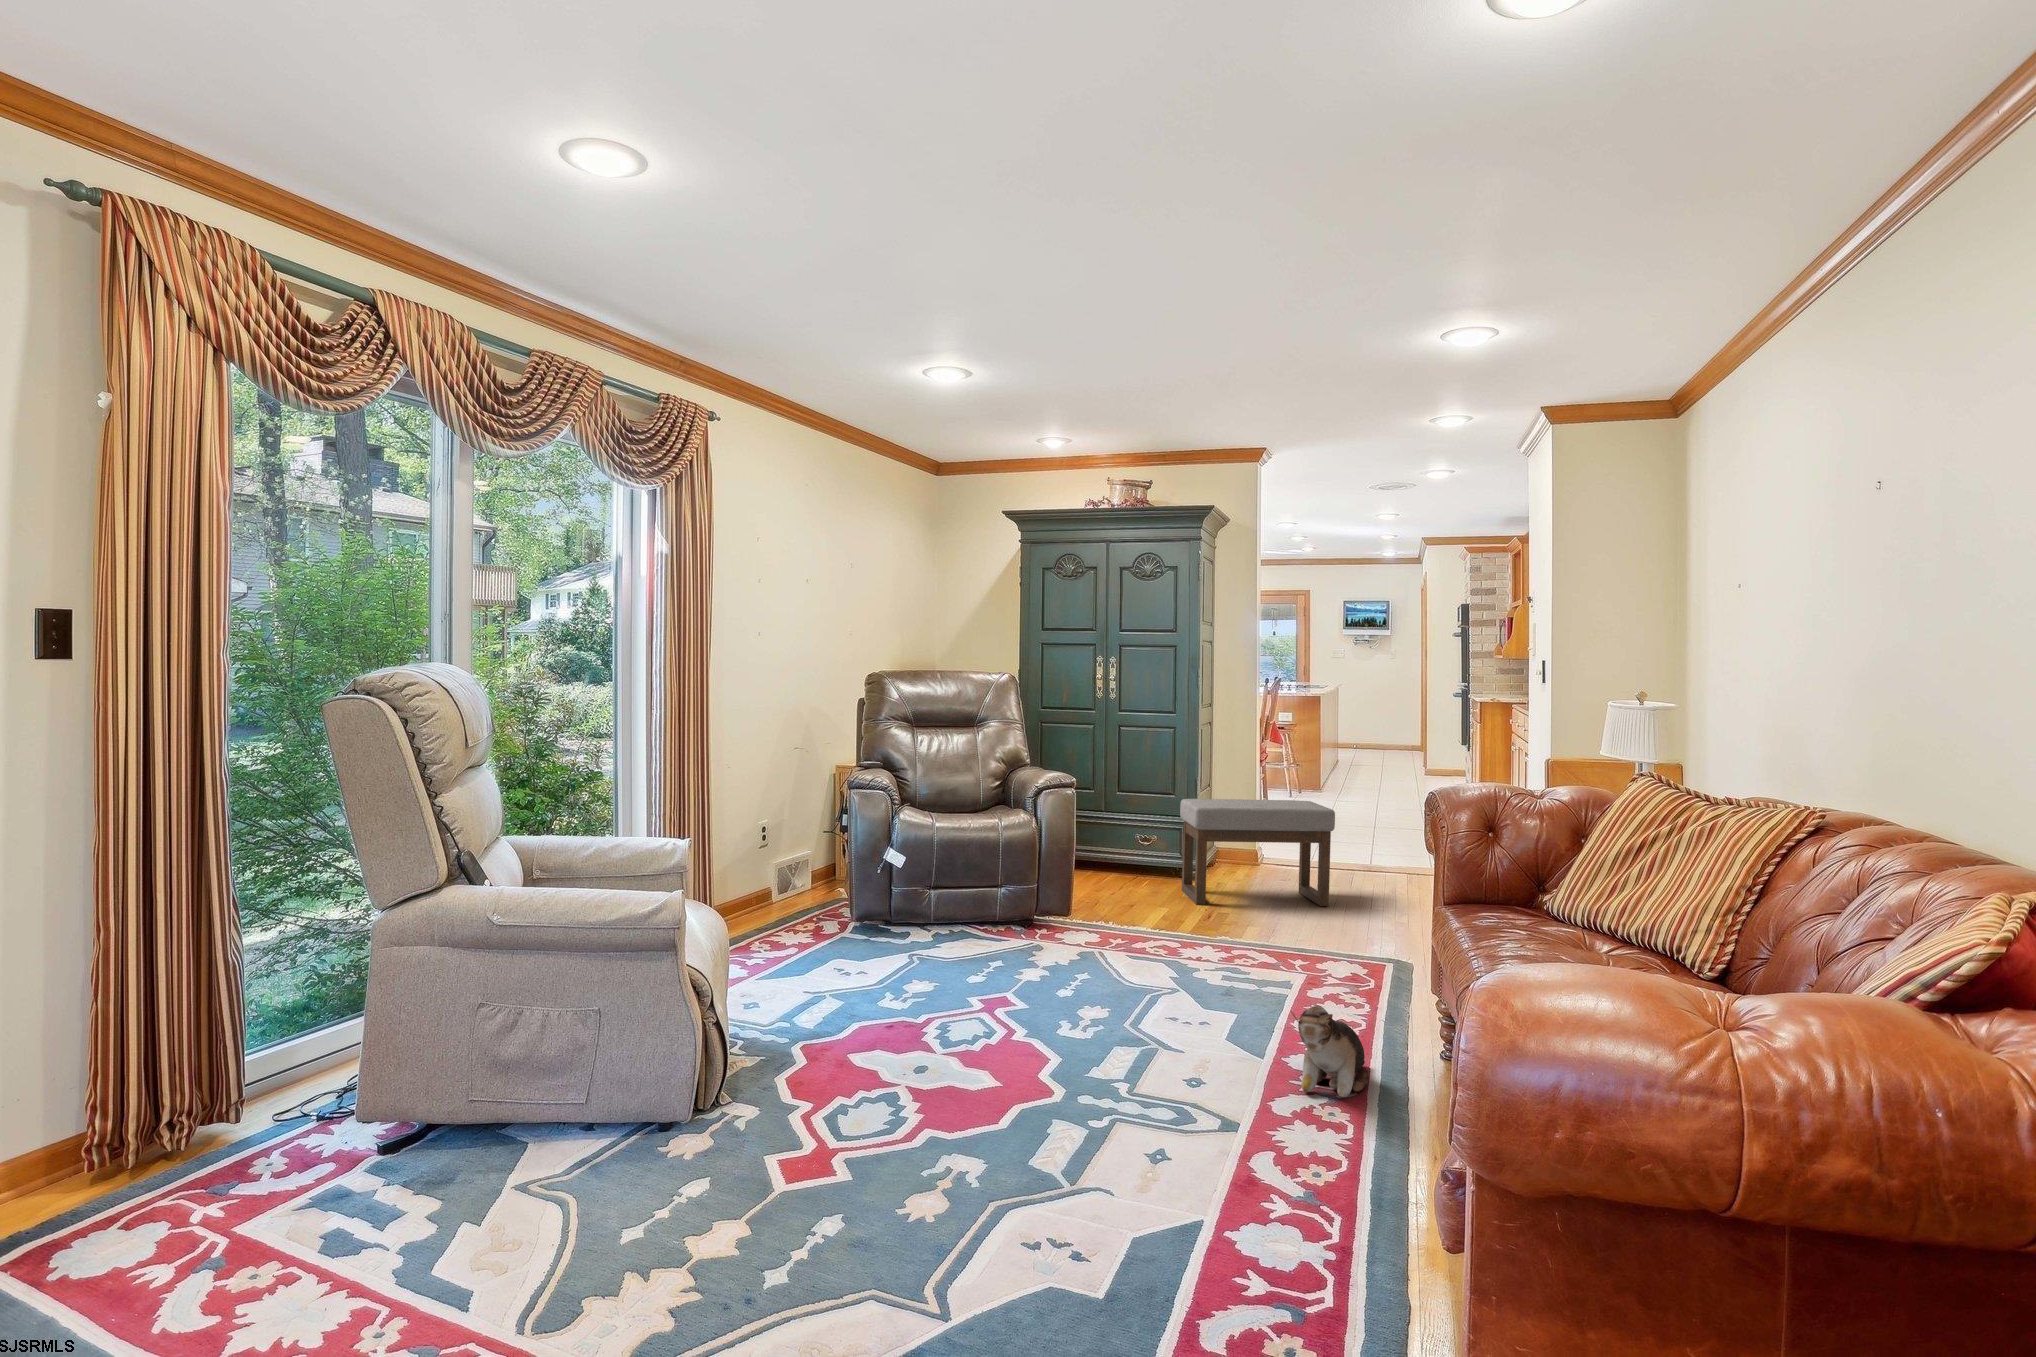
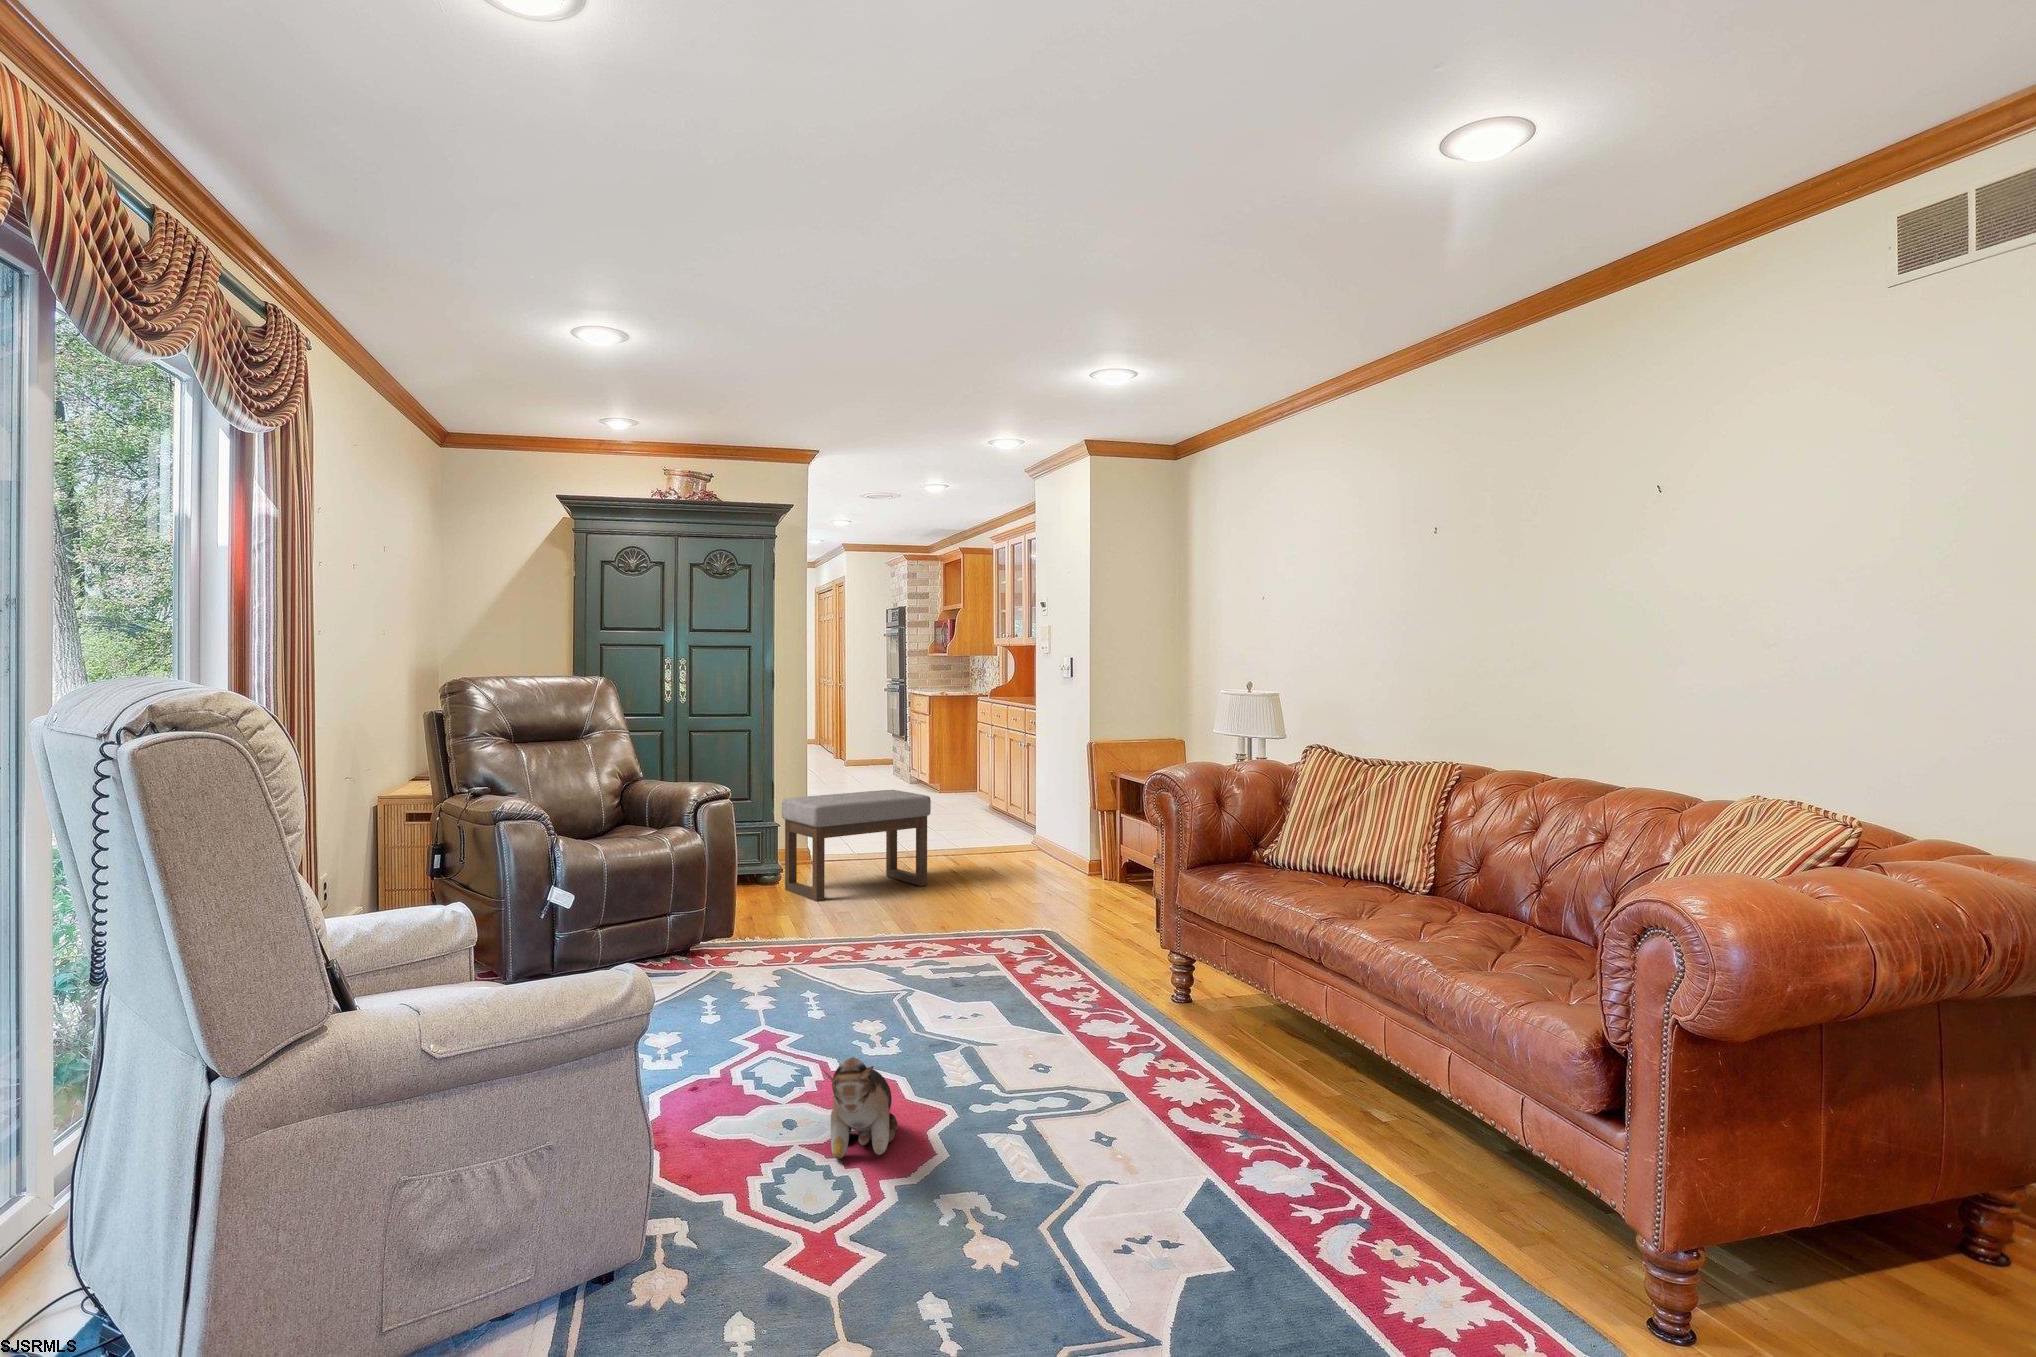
plush toy: present [1291,1006,1368,1097] -> present [824,1057,897,1159]

